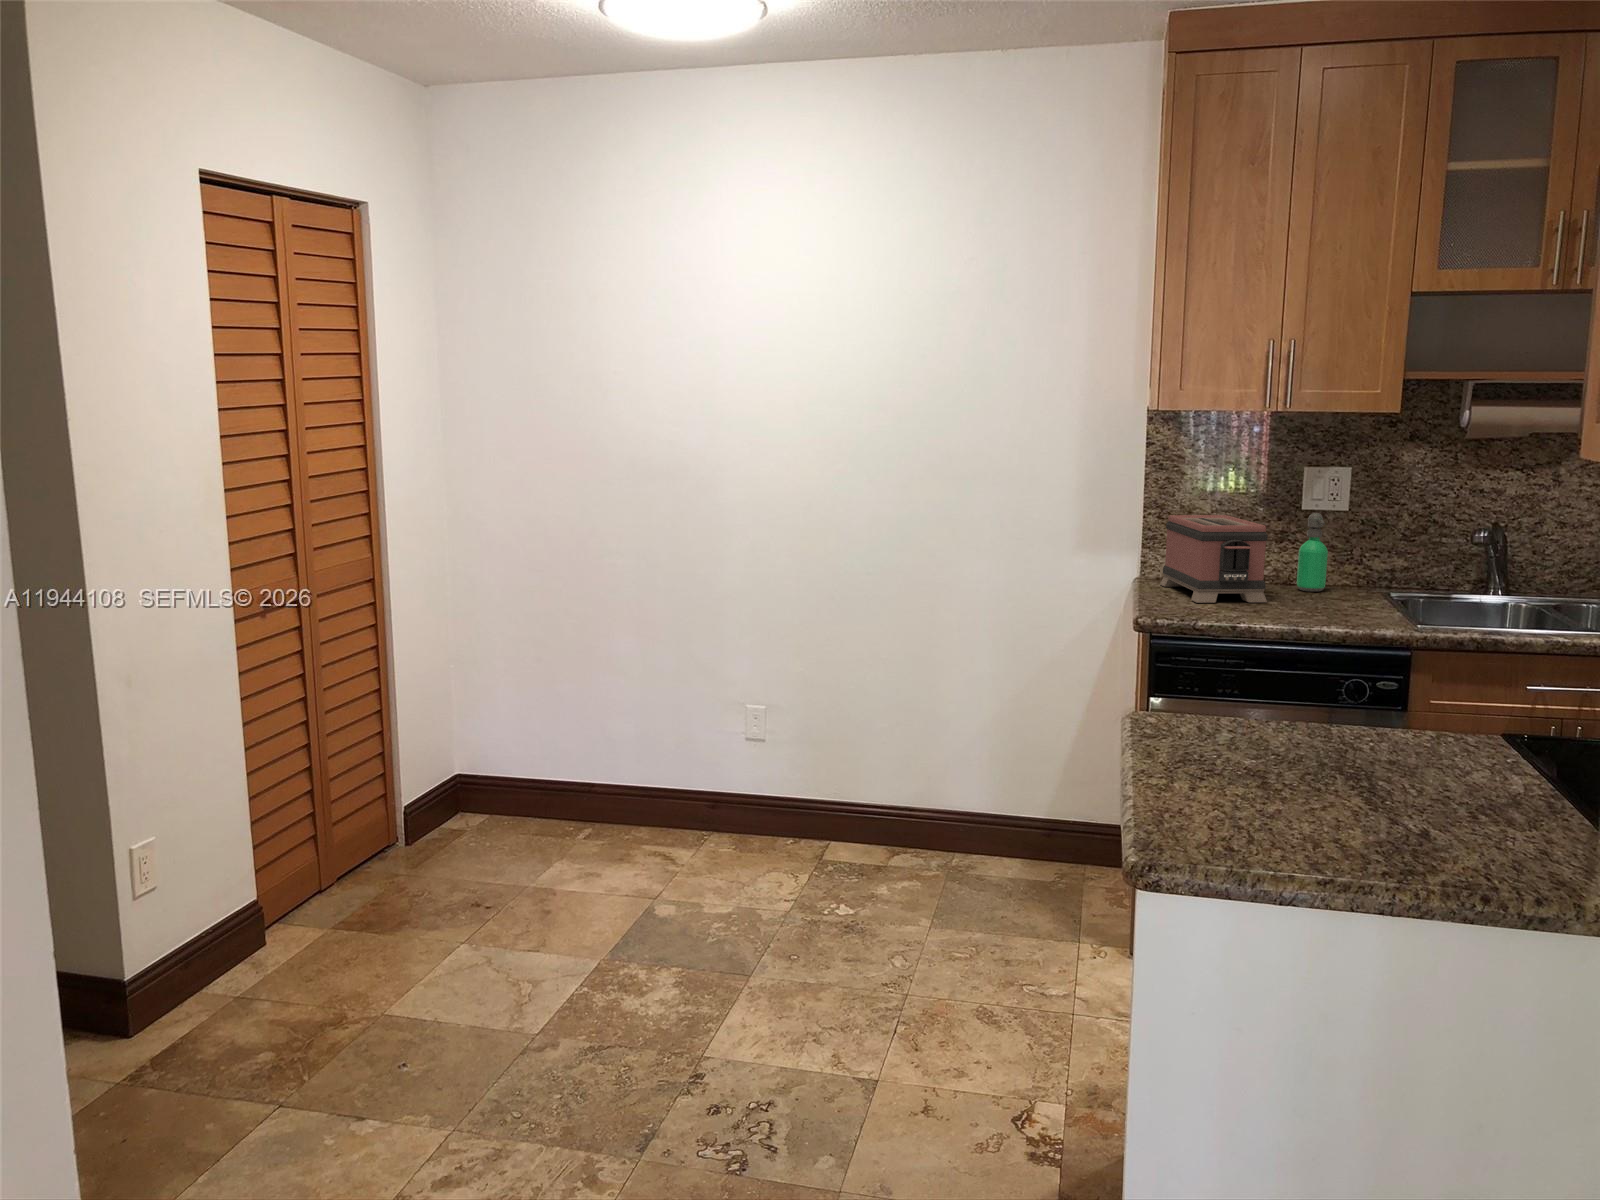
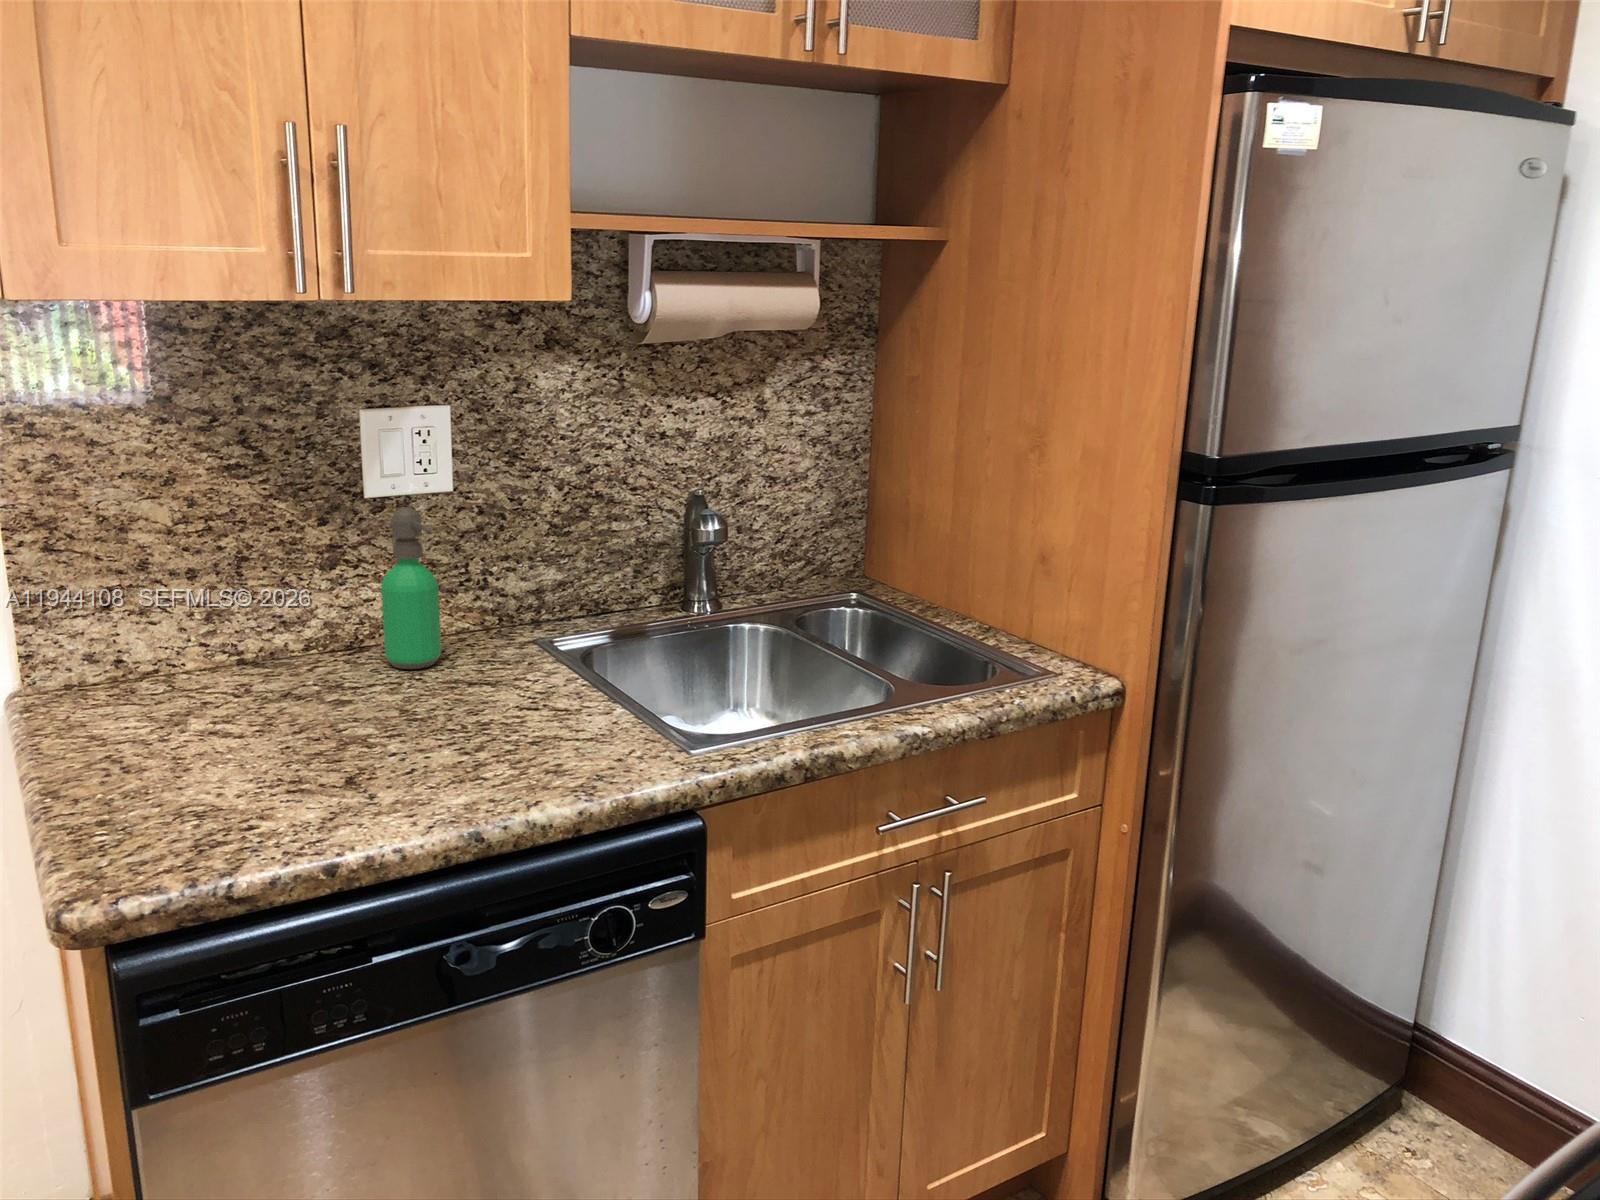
toaster: present [1160,515,1268,603] -> none [67,530,356,783]

